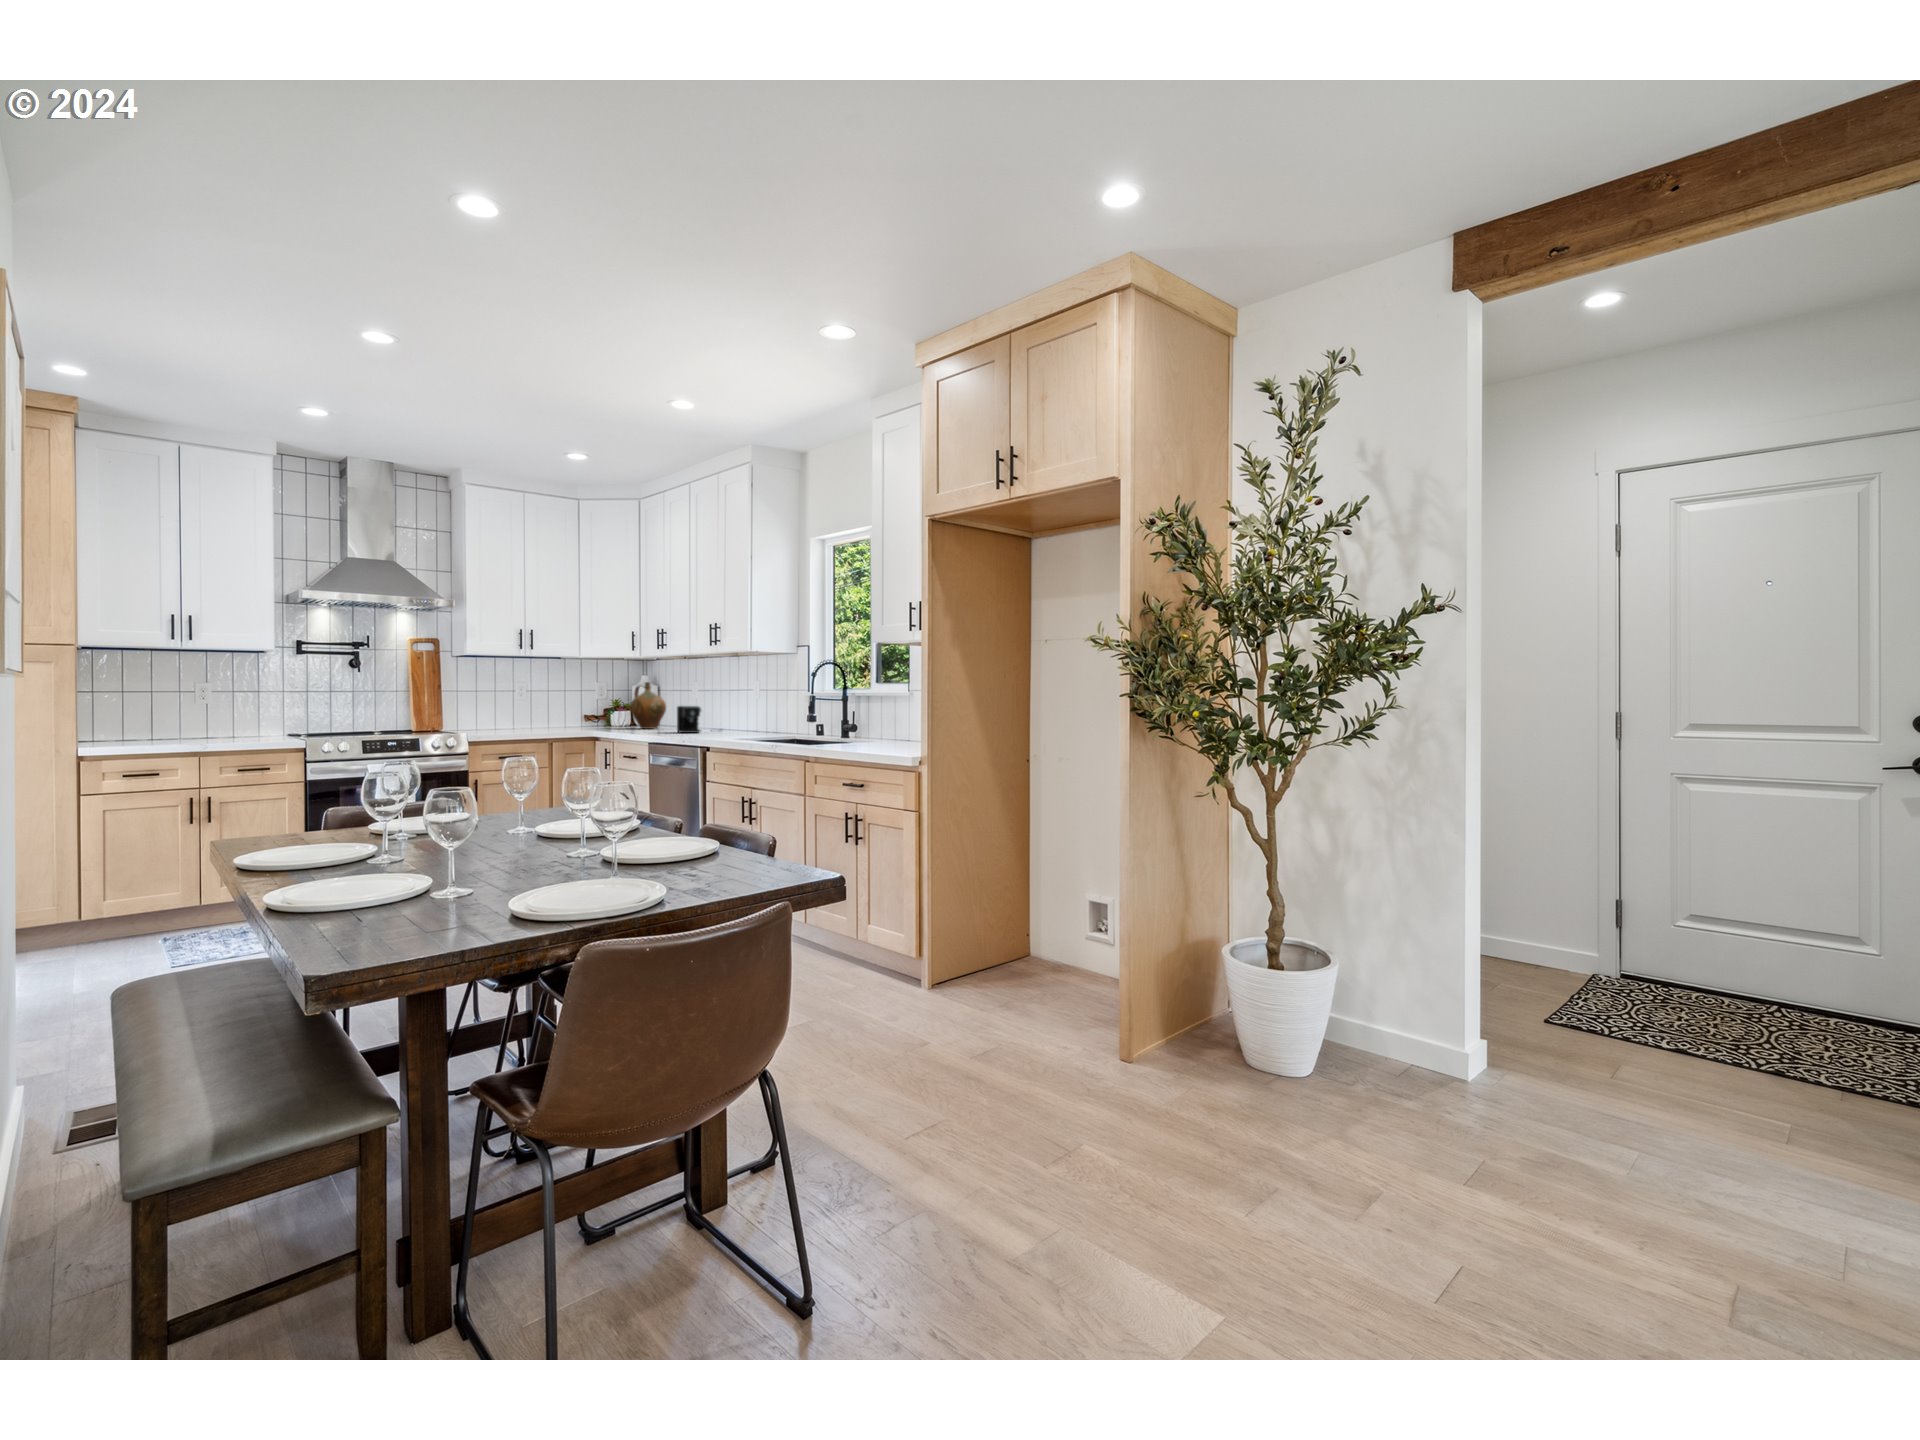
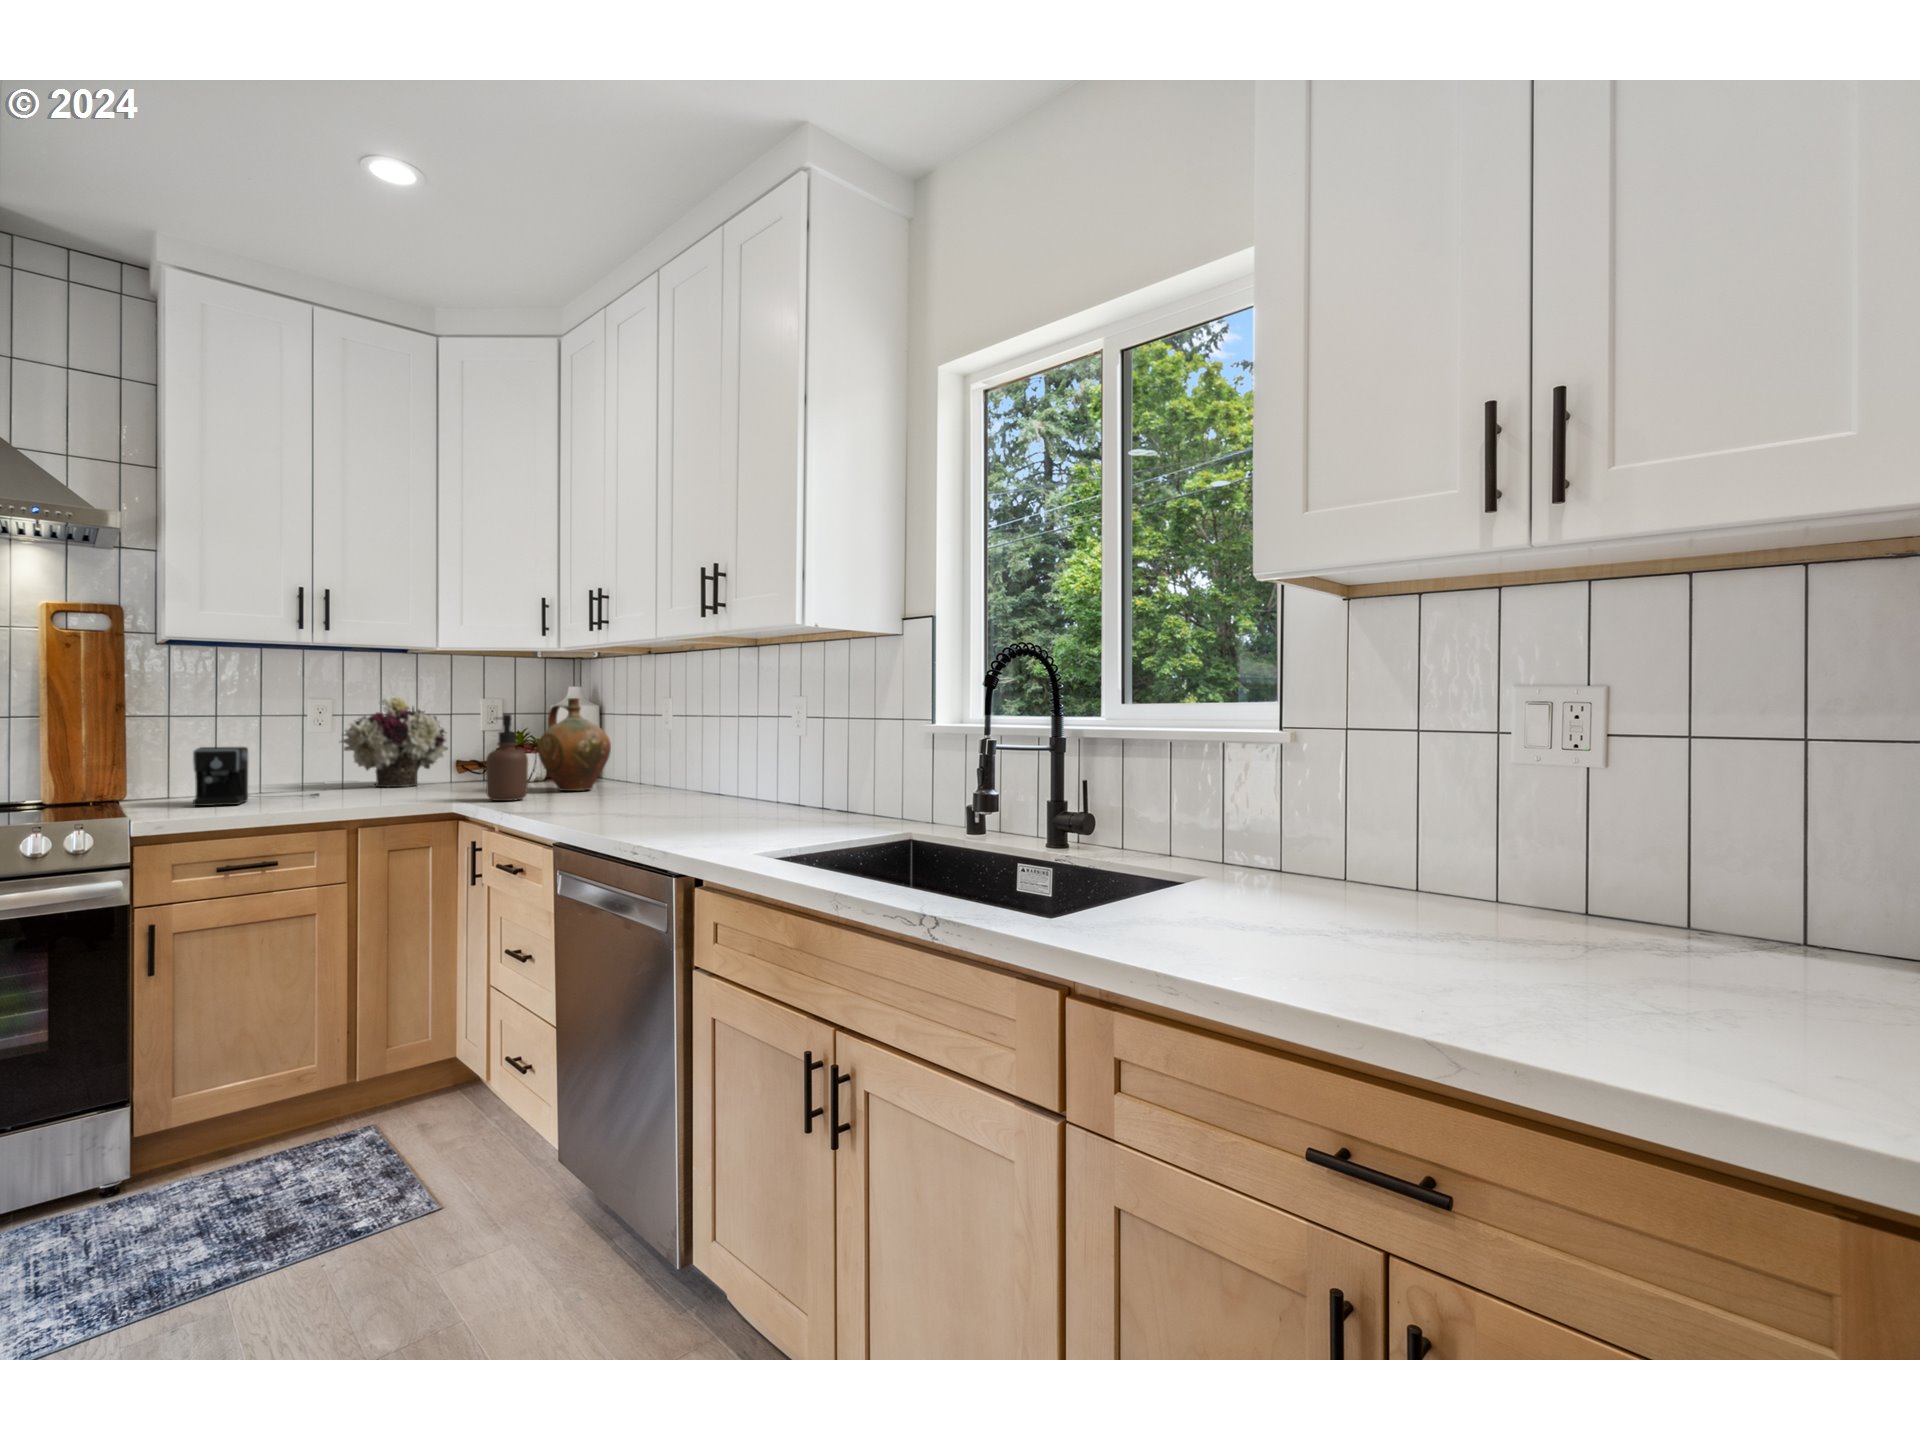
flower arrangement: none [529,681,581,728] -> present [340,696,448,787]
soap dispenser: none [609,690,628,731] -> present [486,714,528,801]
coffee maker: present [677,706,701,733] -> present [193,747,319,806]

